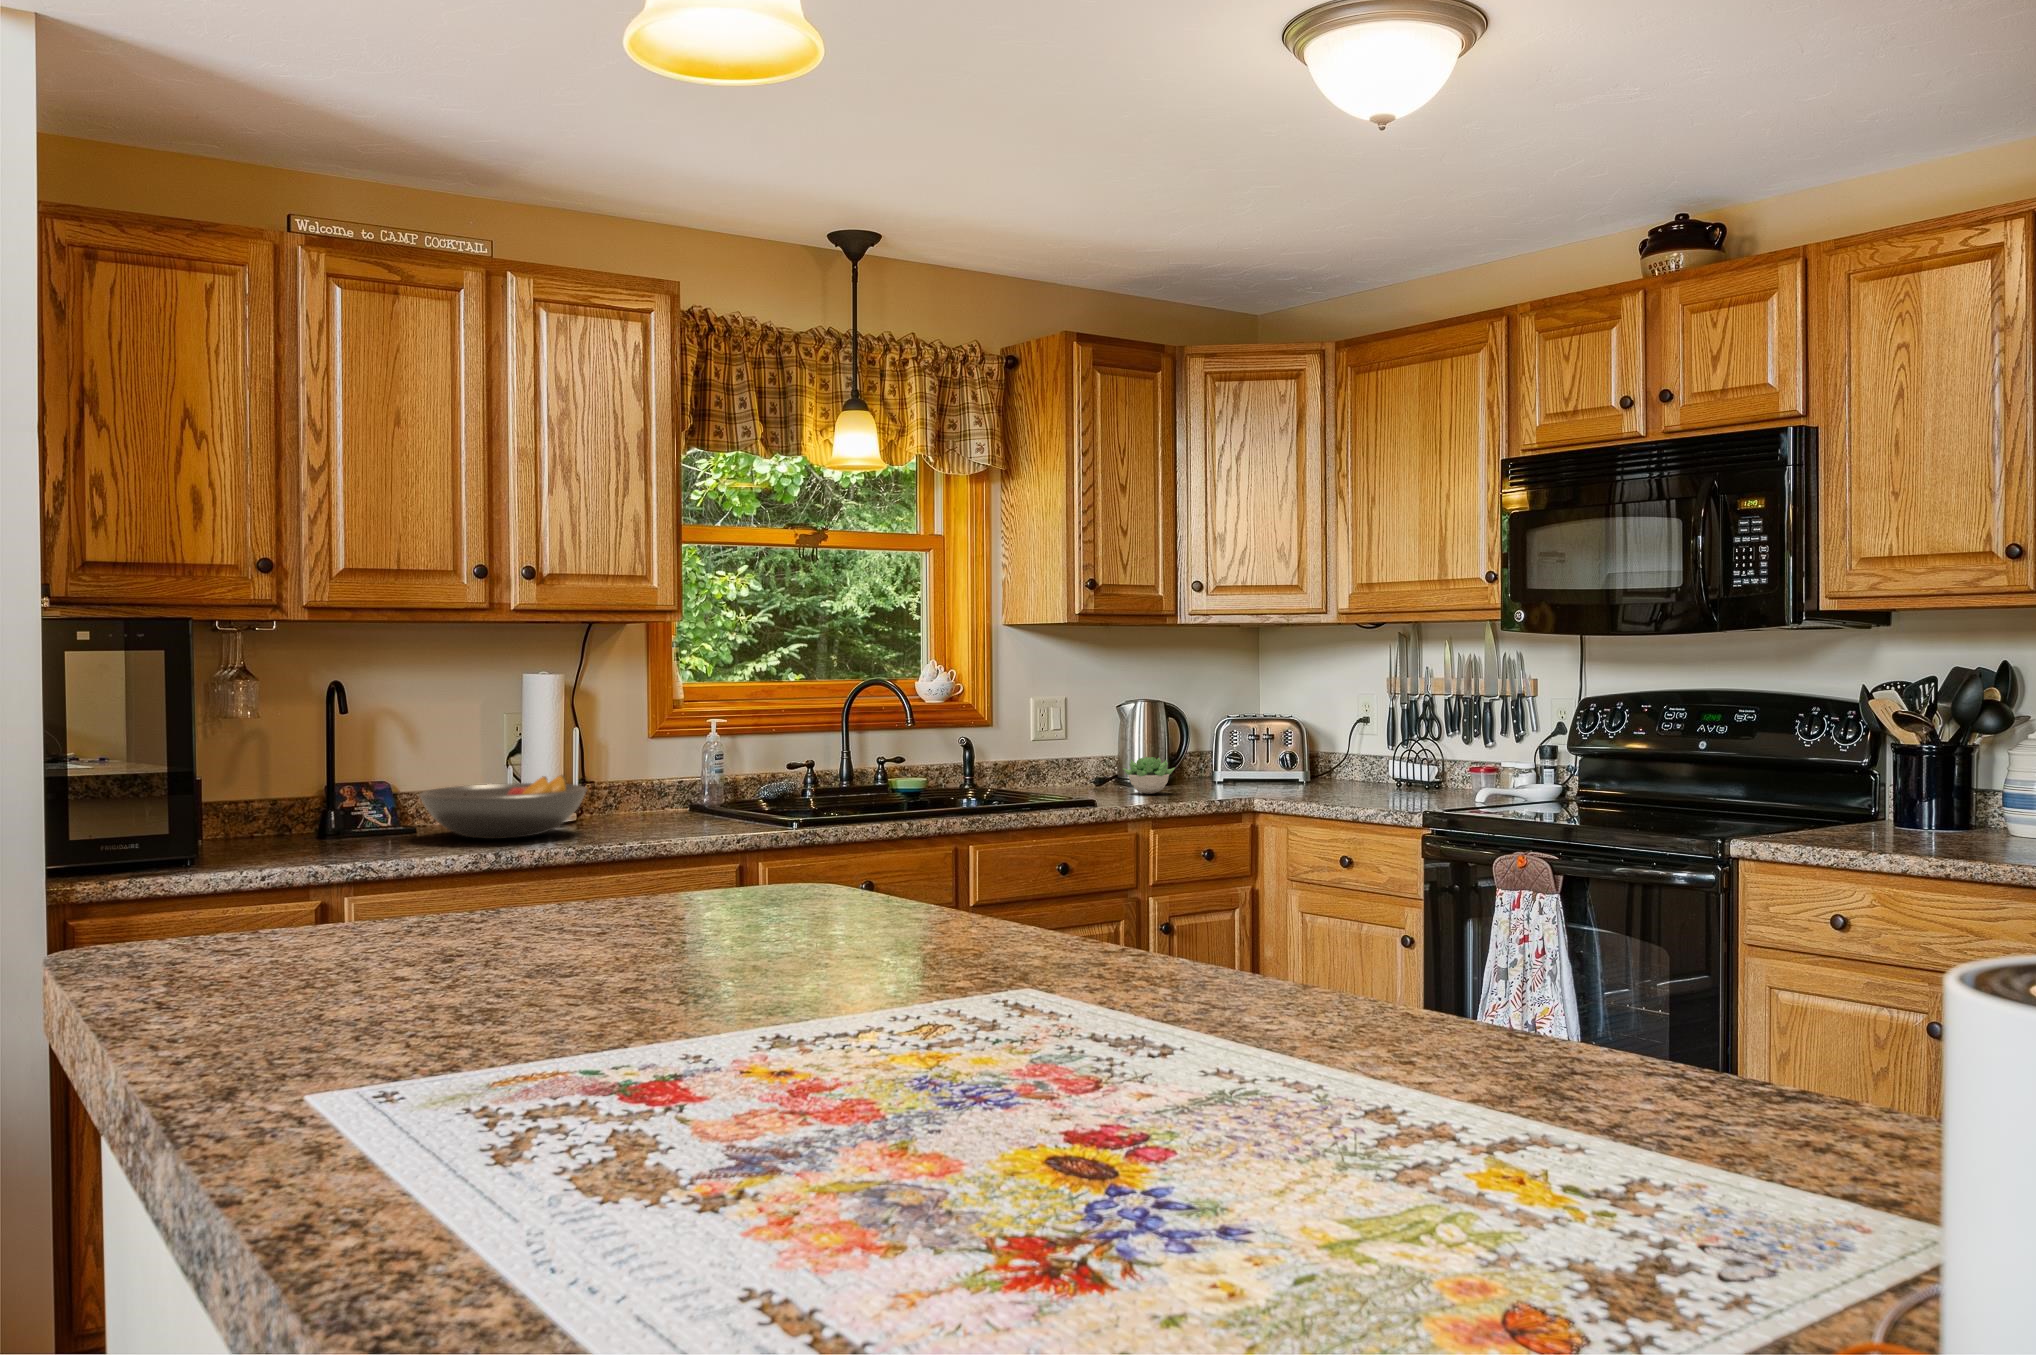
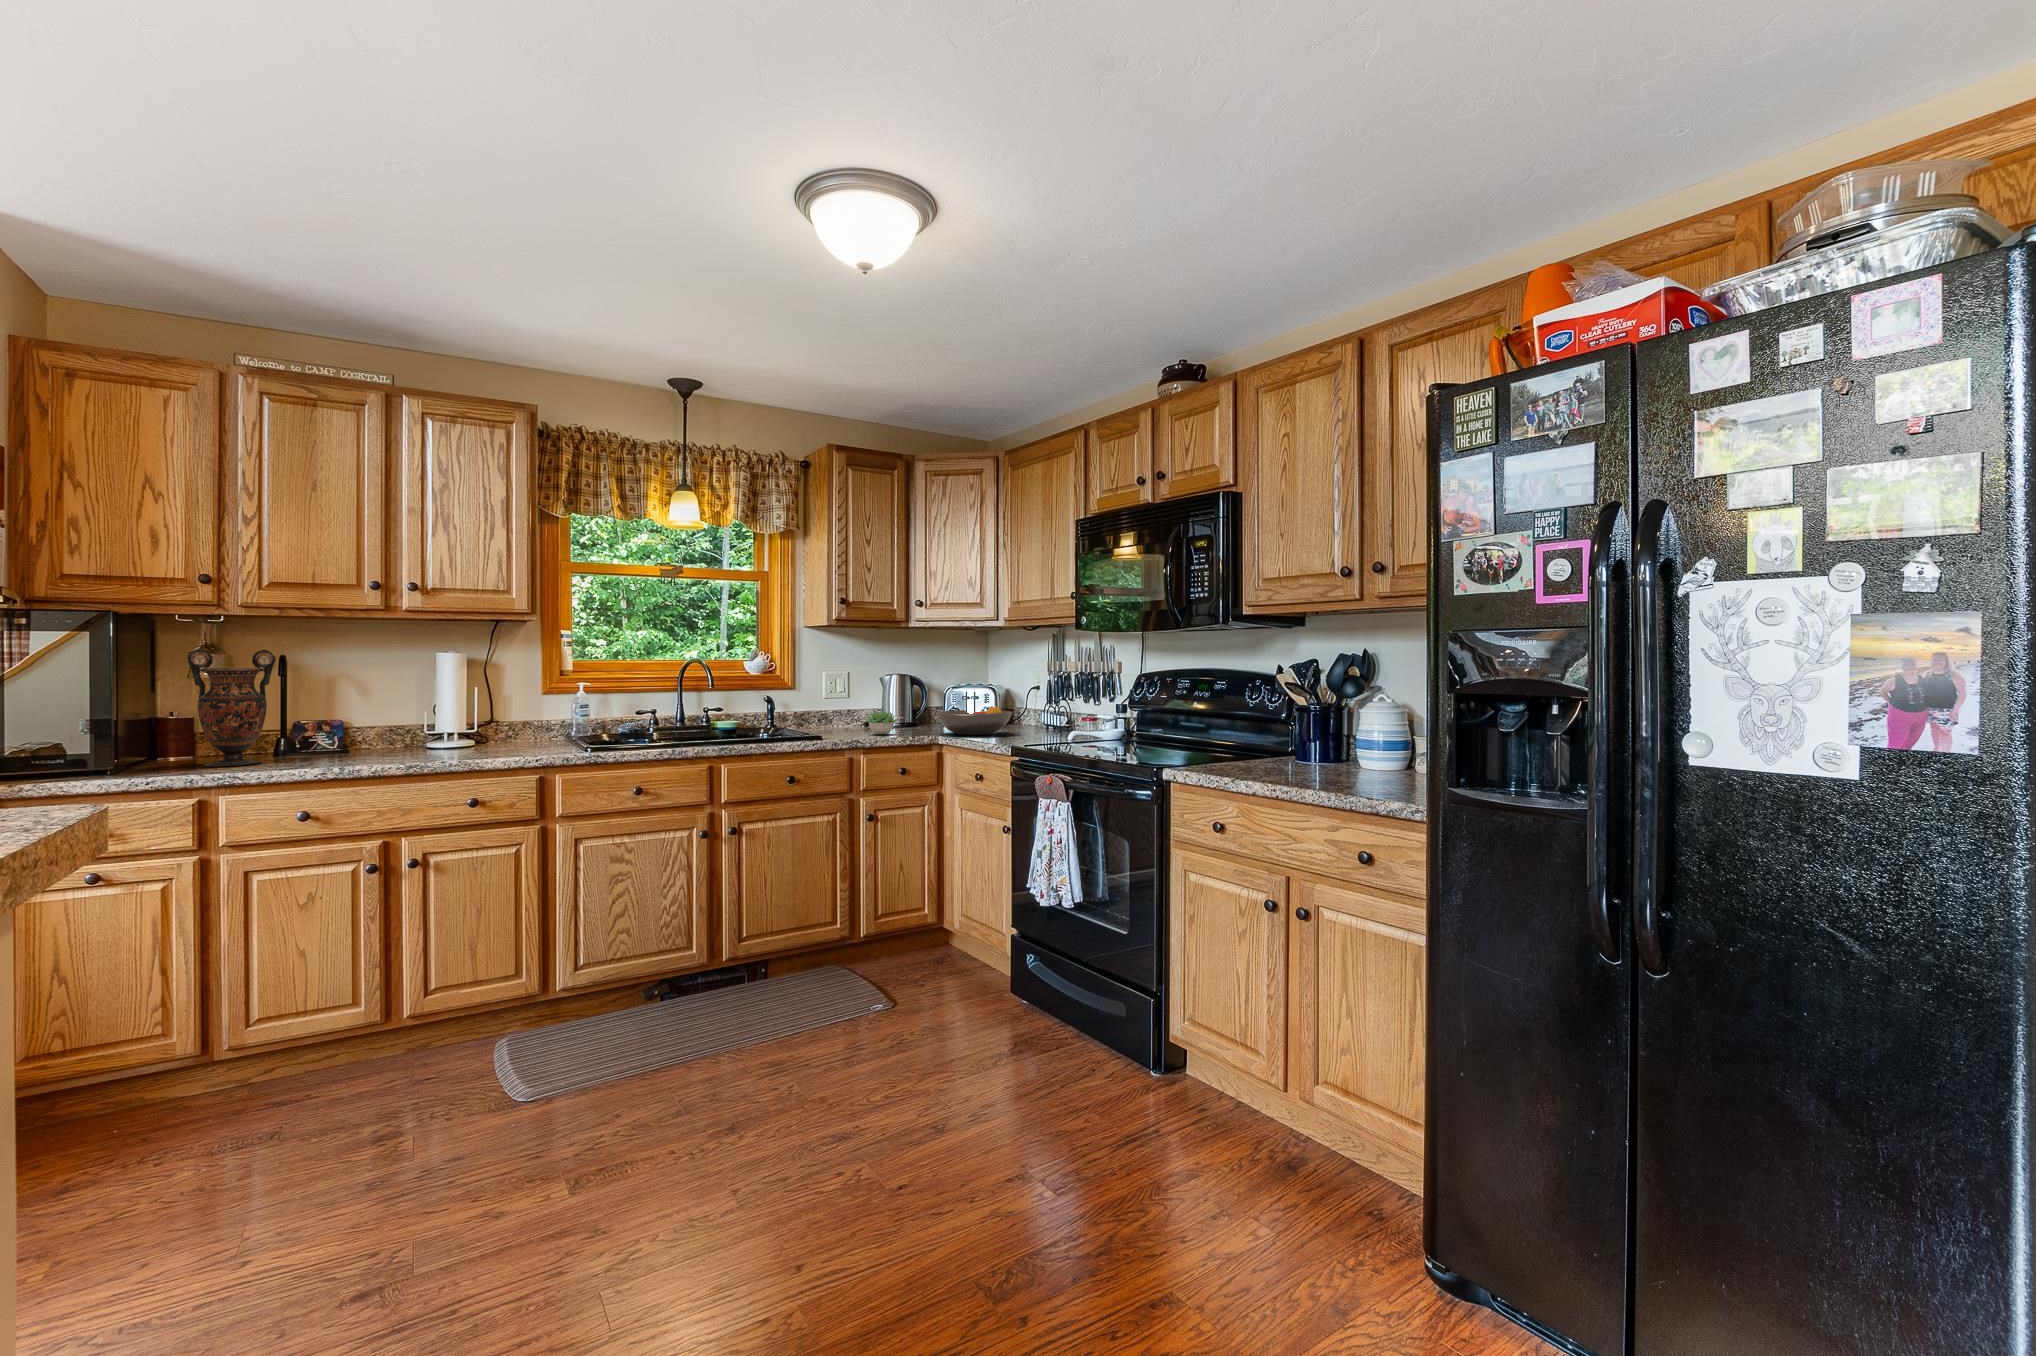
vase: none [263,676,370,859] -> present [188,649,276,766]
fruit bowl: present [419,775,587,839] -> present [936,706,1012,735]

